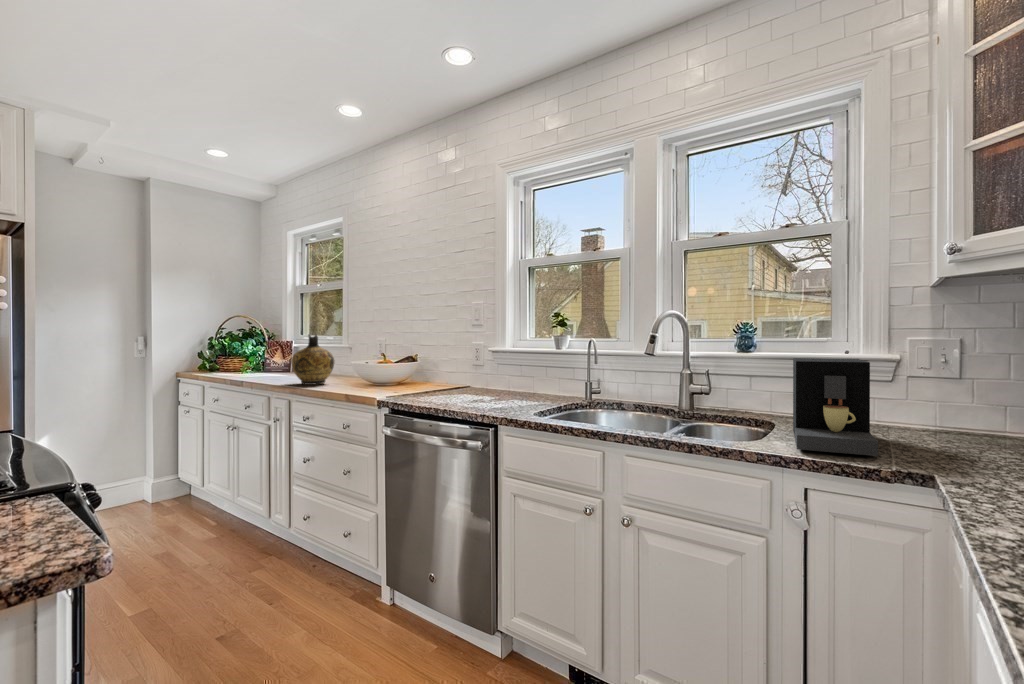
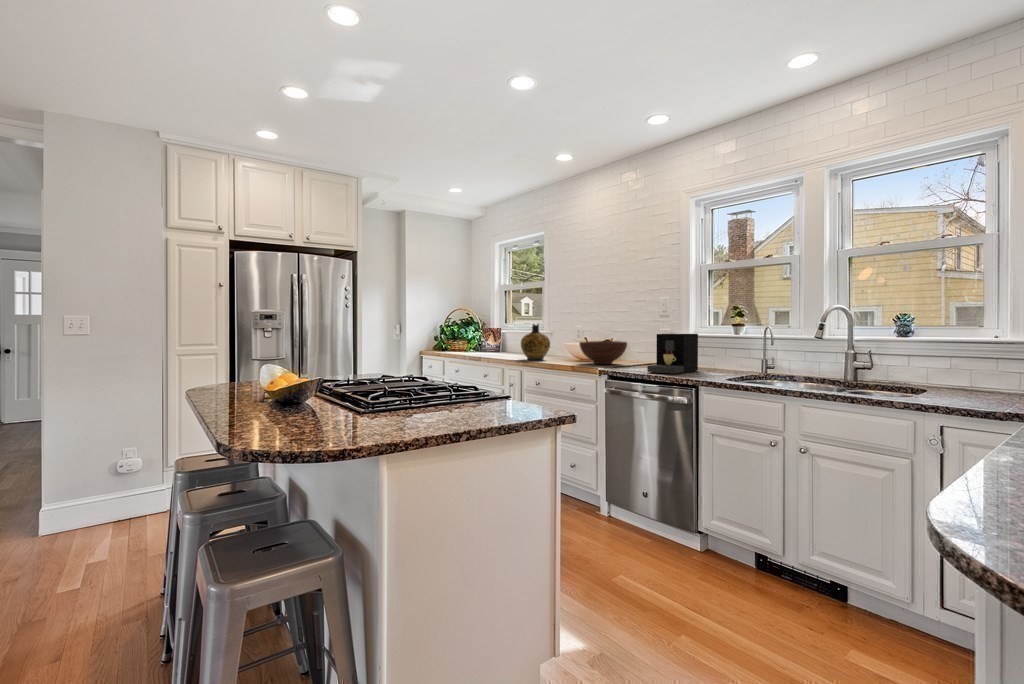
fruit bowl: none [364,358,429,389] -> present [579,341,627,364]
coffee maker: present [793,358,878,456] -> present [647,334,698,374]

